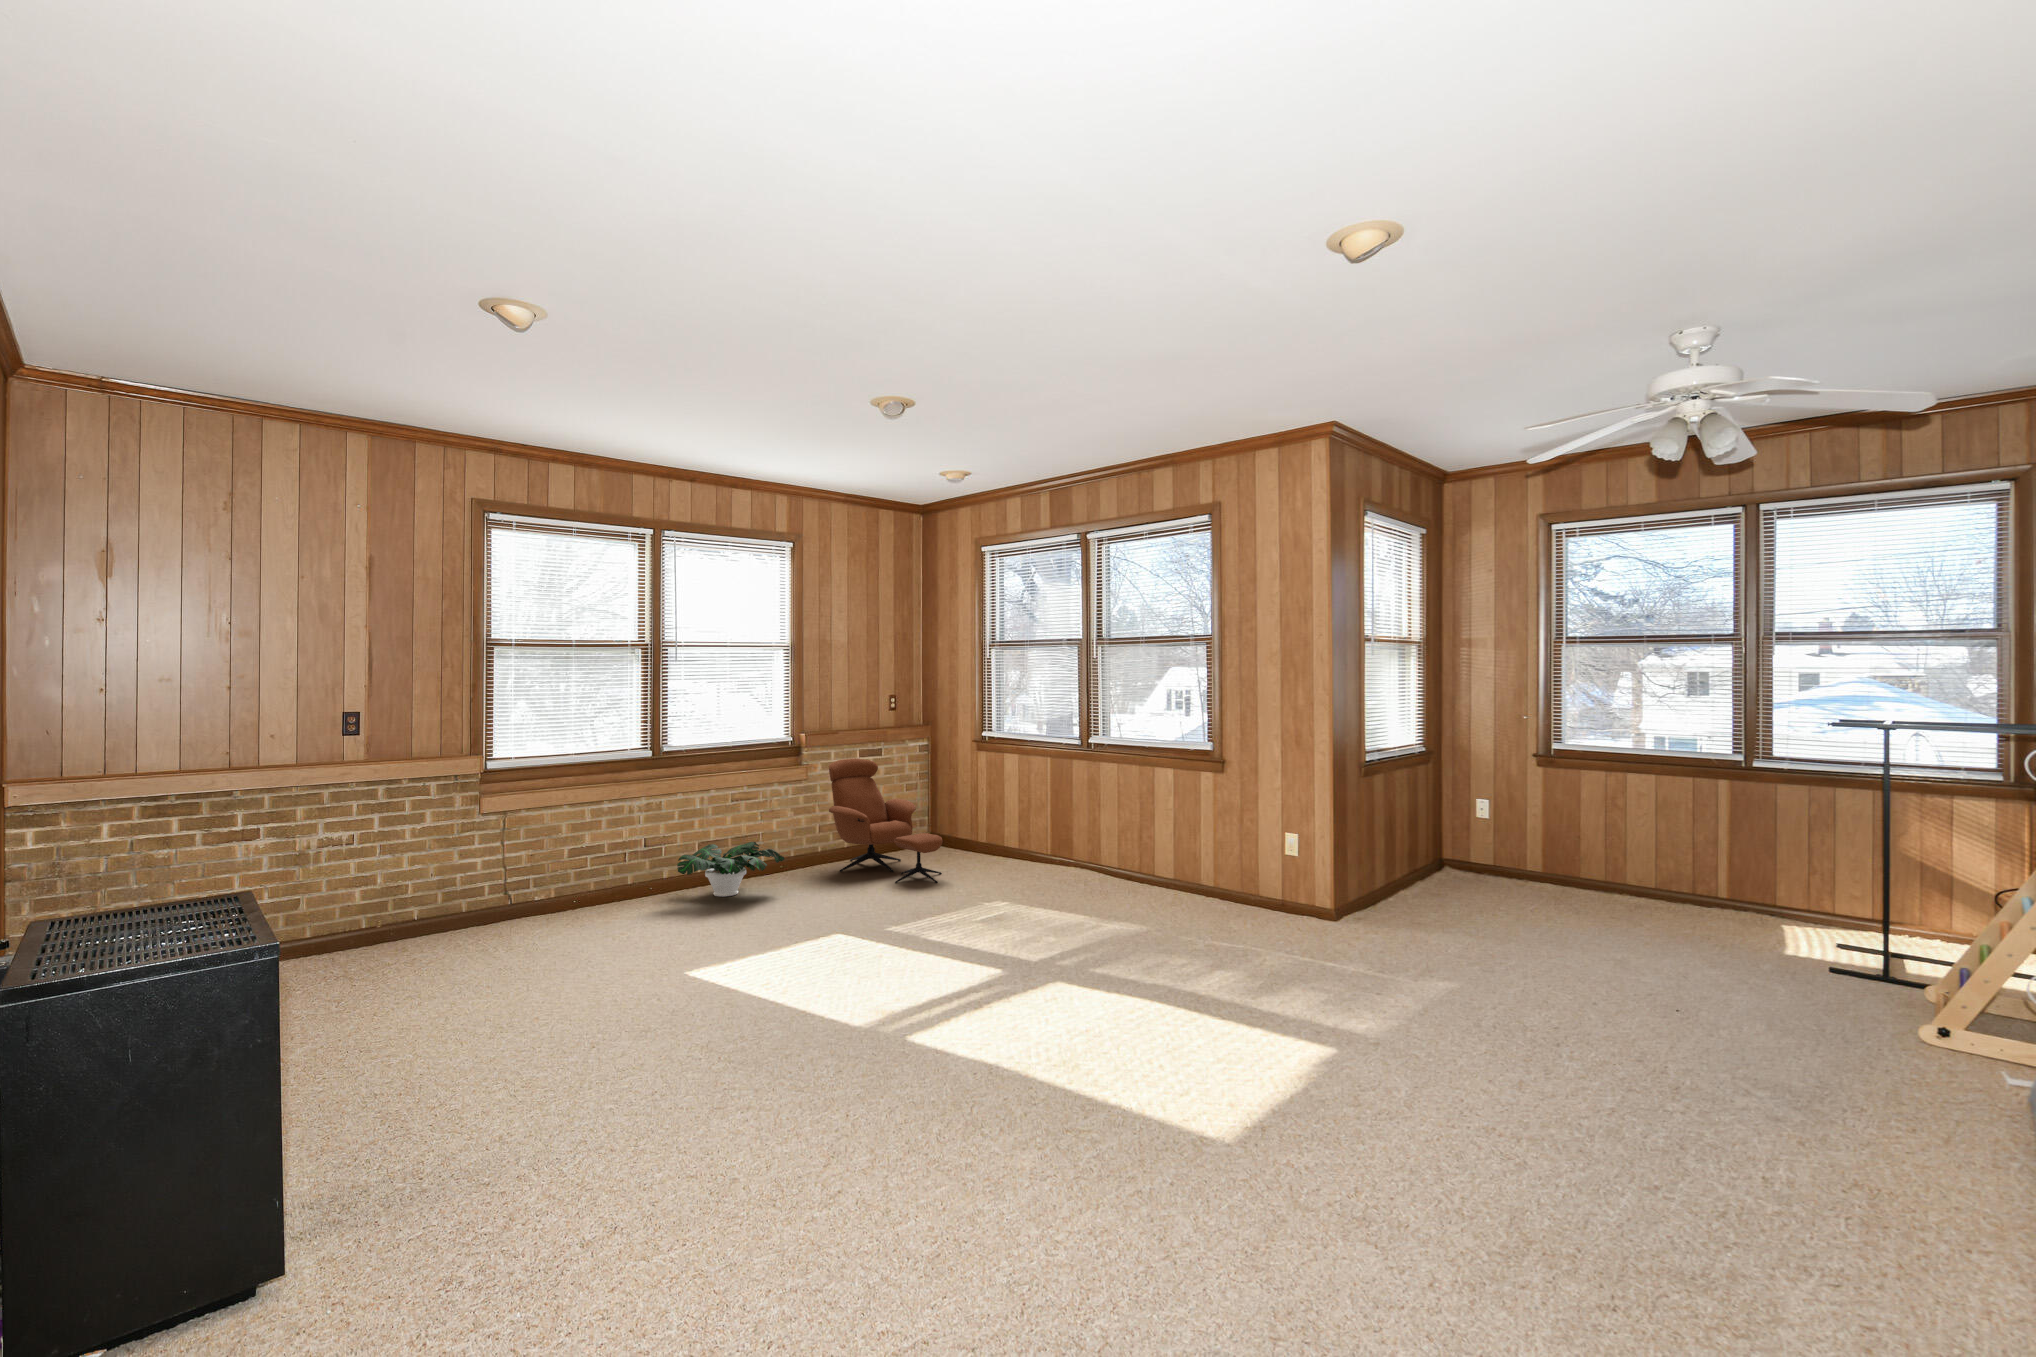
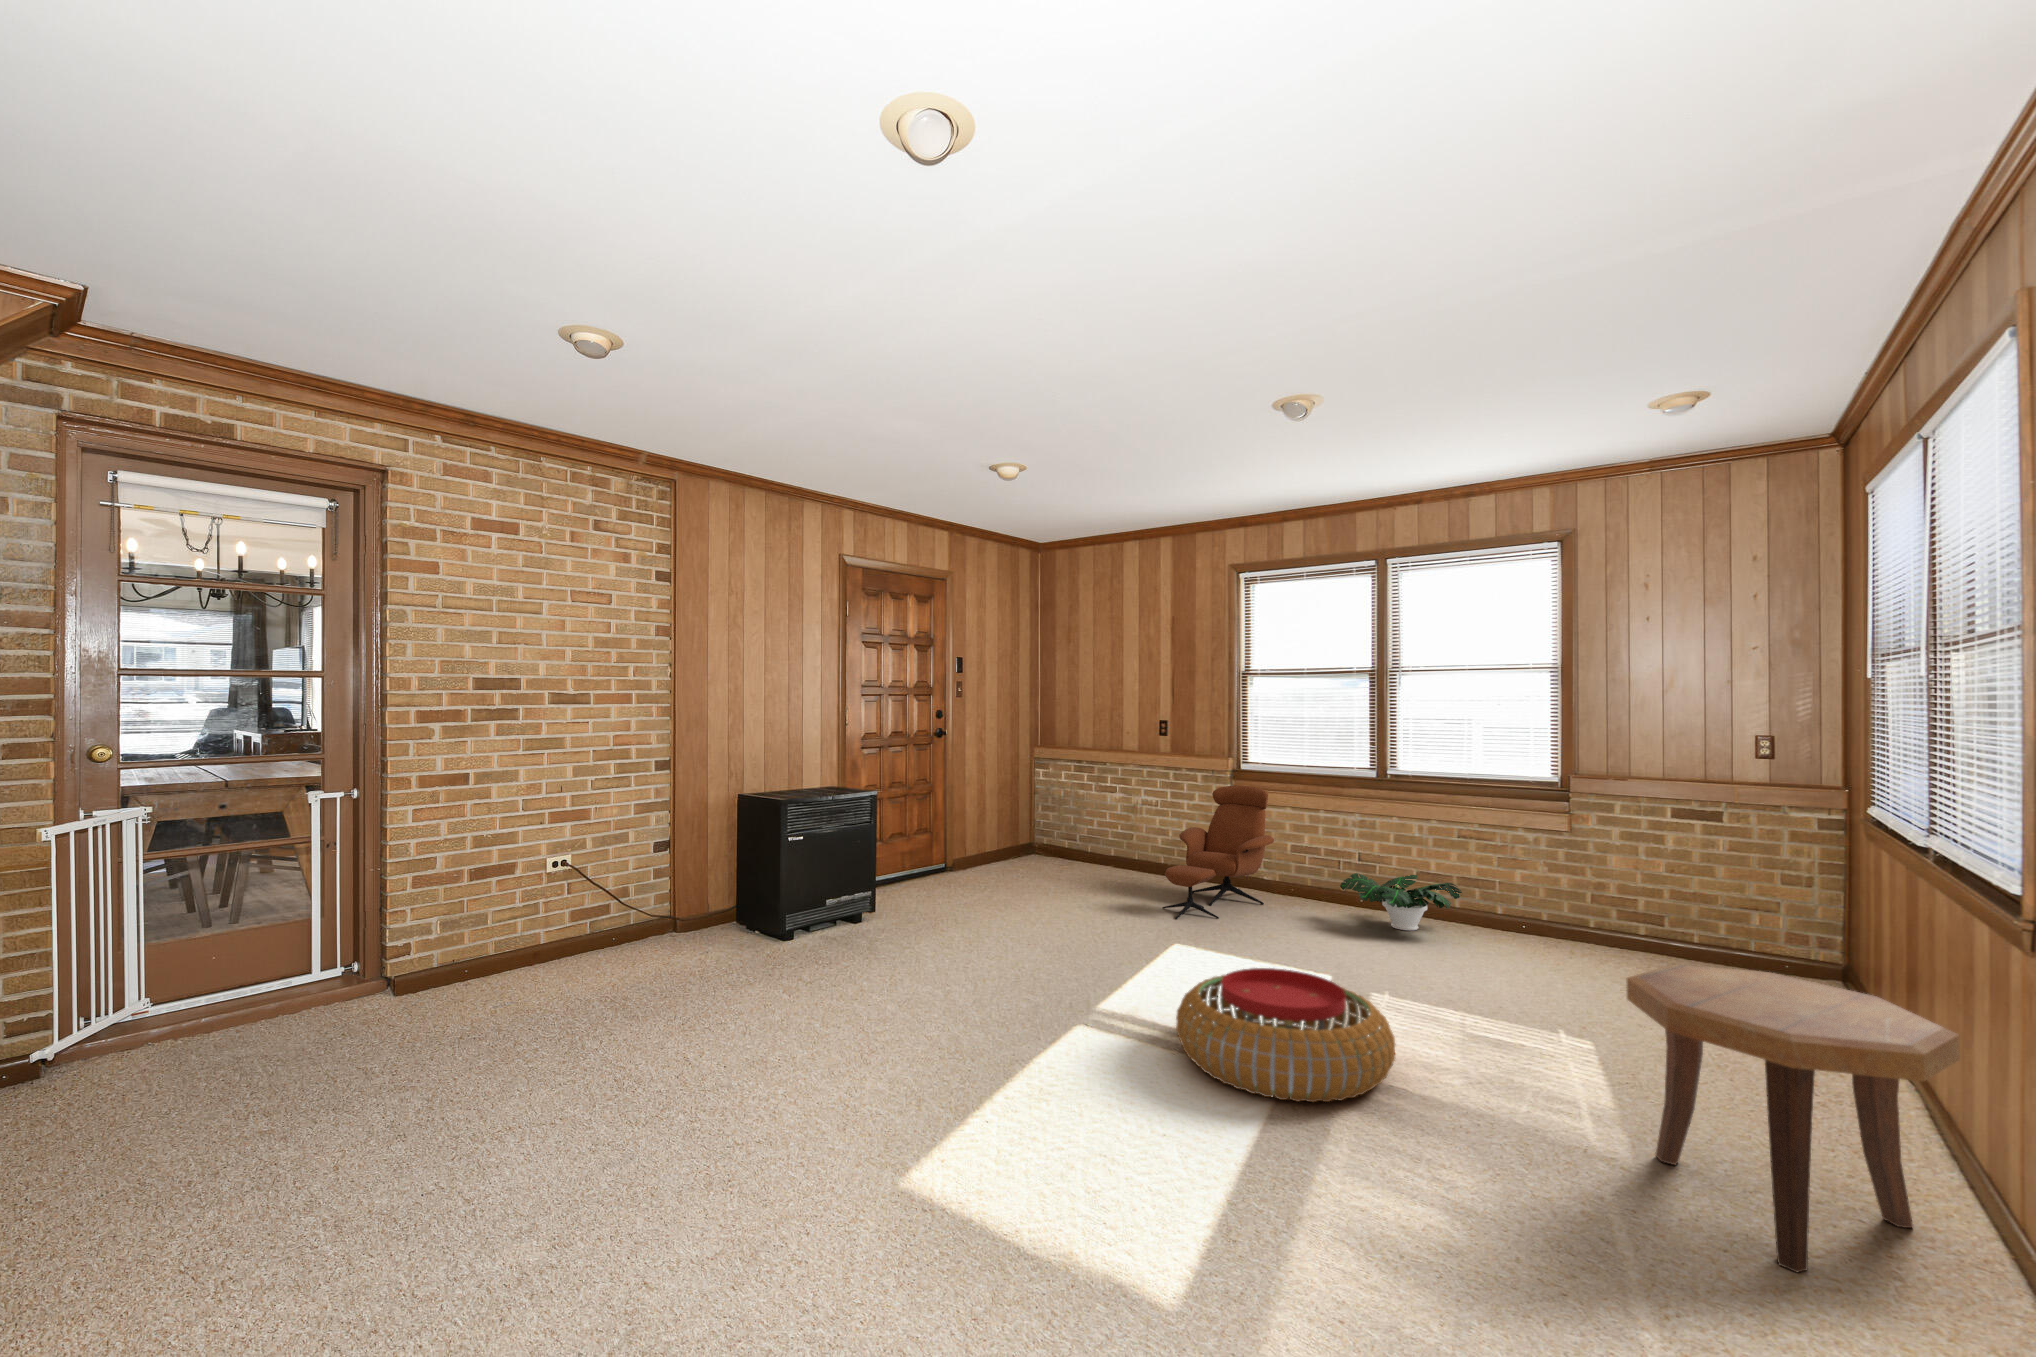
lounge chair: present [829,758,943,883] -> present [1162,785,1274,919]
side table: none [1144,808,1260,925] -> present [1627,965,1960,1273]
pouf: none [944,898,1110,993] -> present [1176,968,1395,1102]

